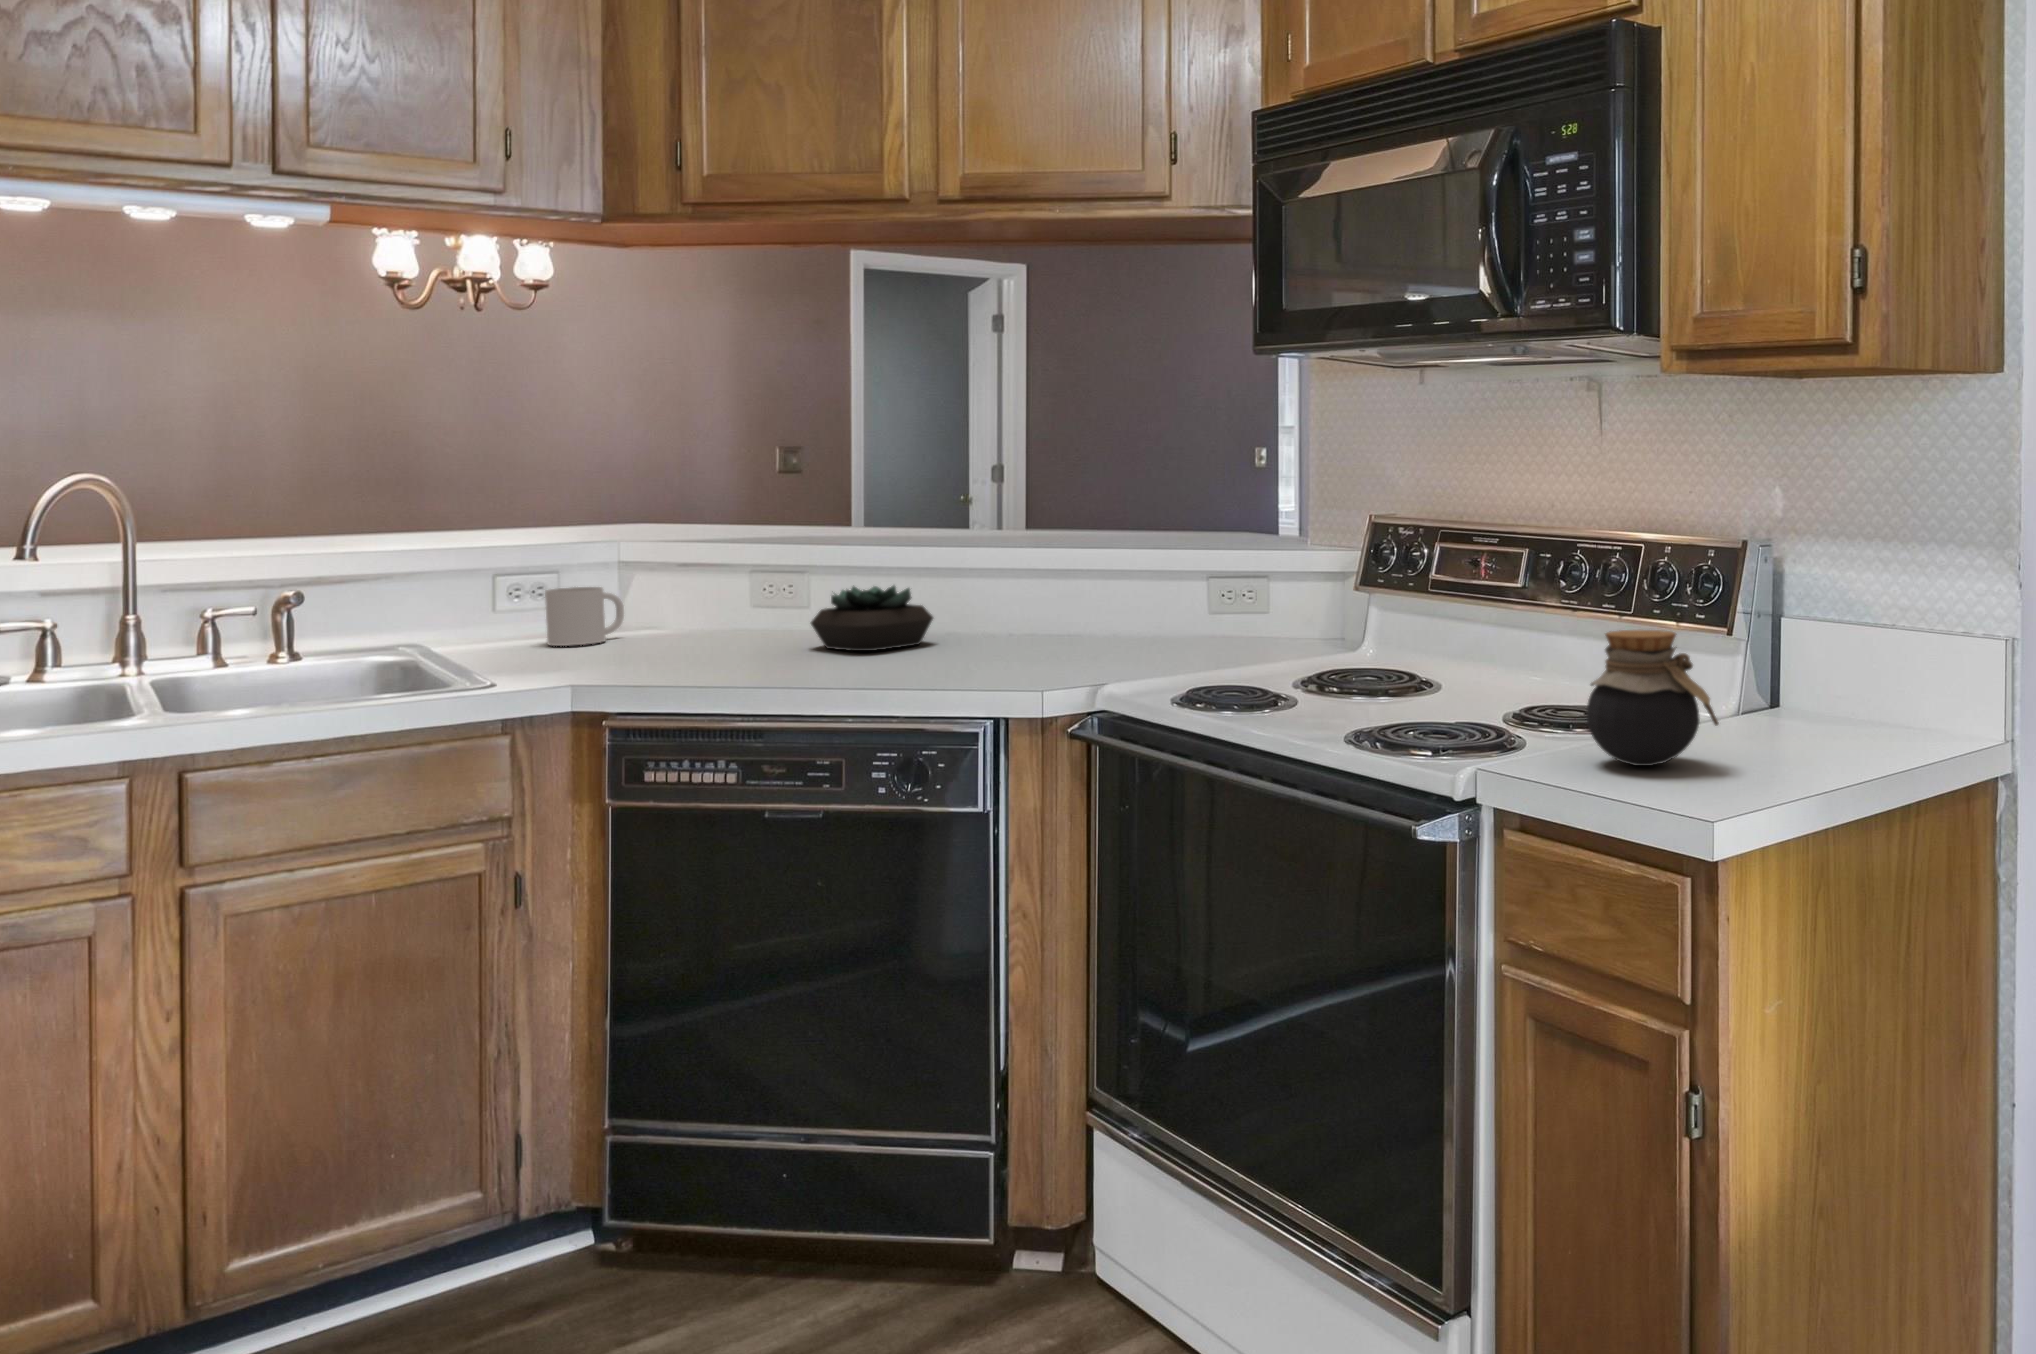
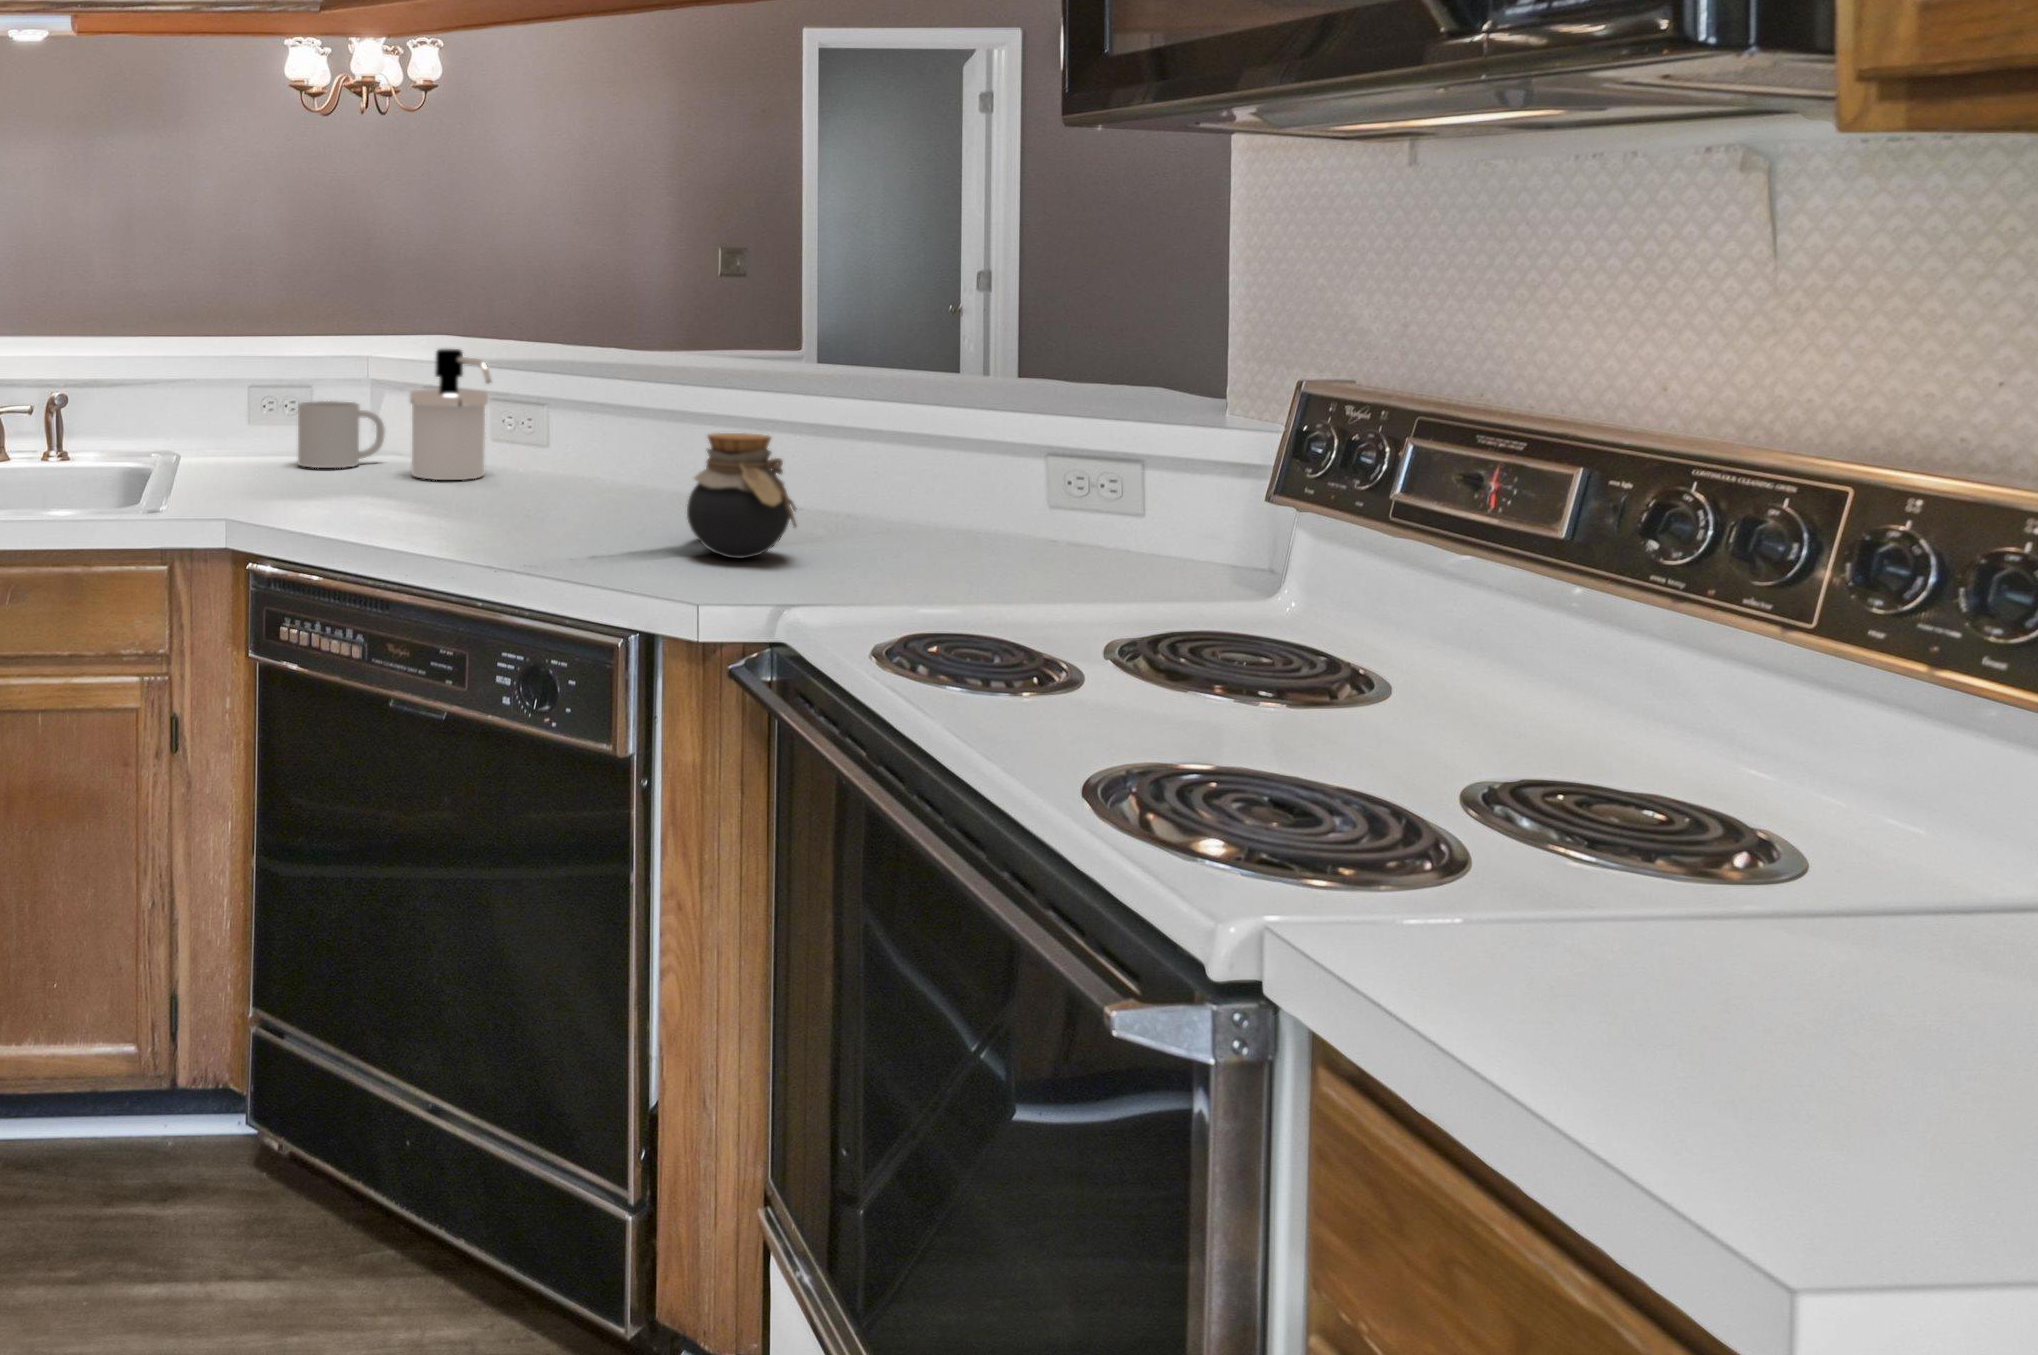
soap dispenser: none [663,533,749,644] -> present [410,349,491,480]
succulent plant: present [811,586,933,651] -> none [539,426,688,513]
jar: present [1586,630,1719,766] -> present [687,433,797,558]

